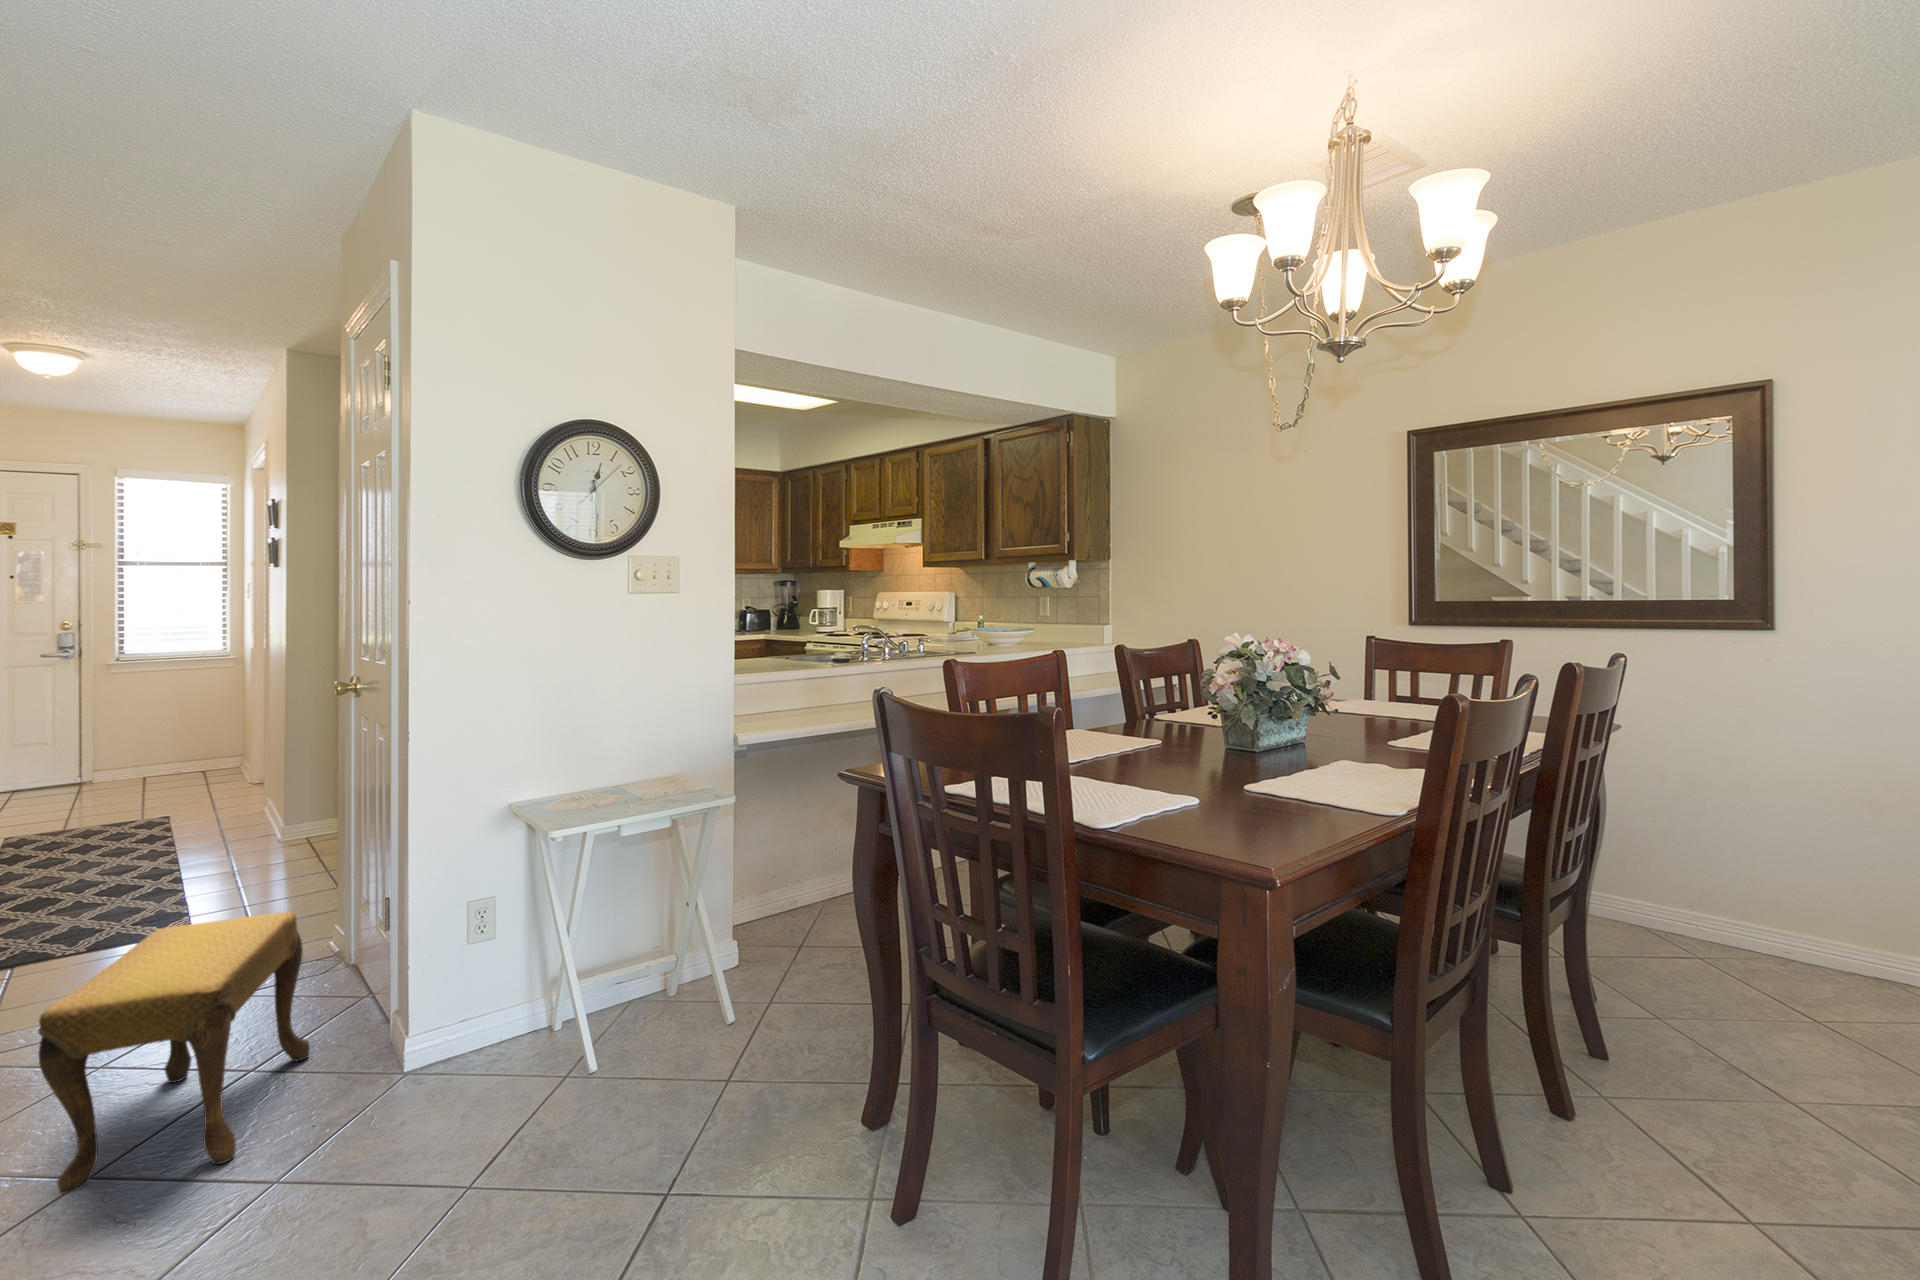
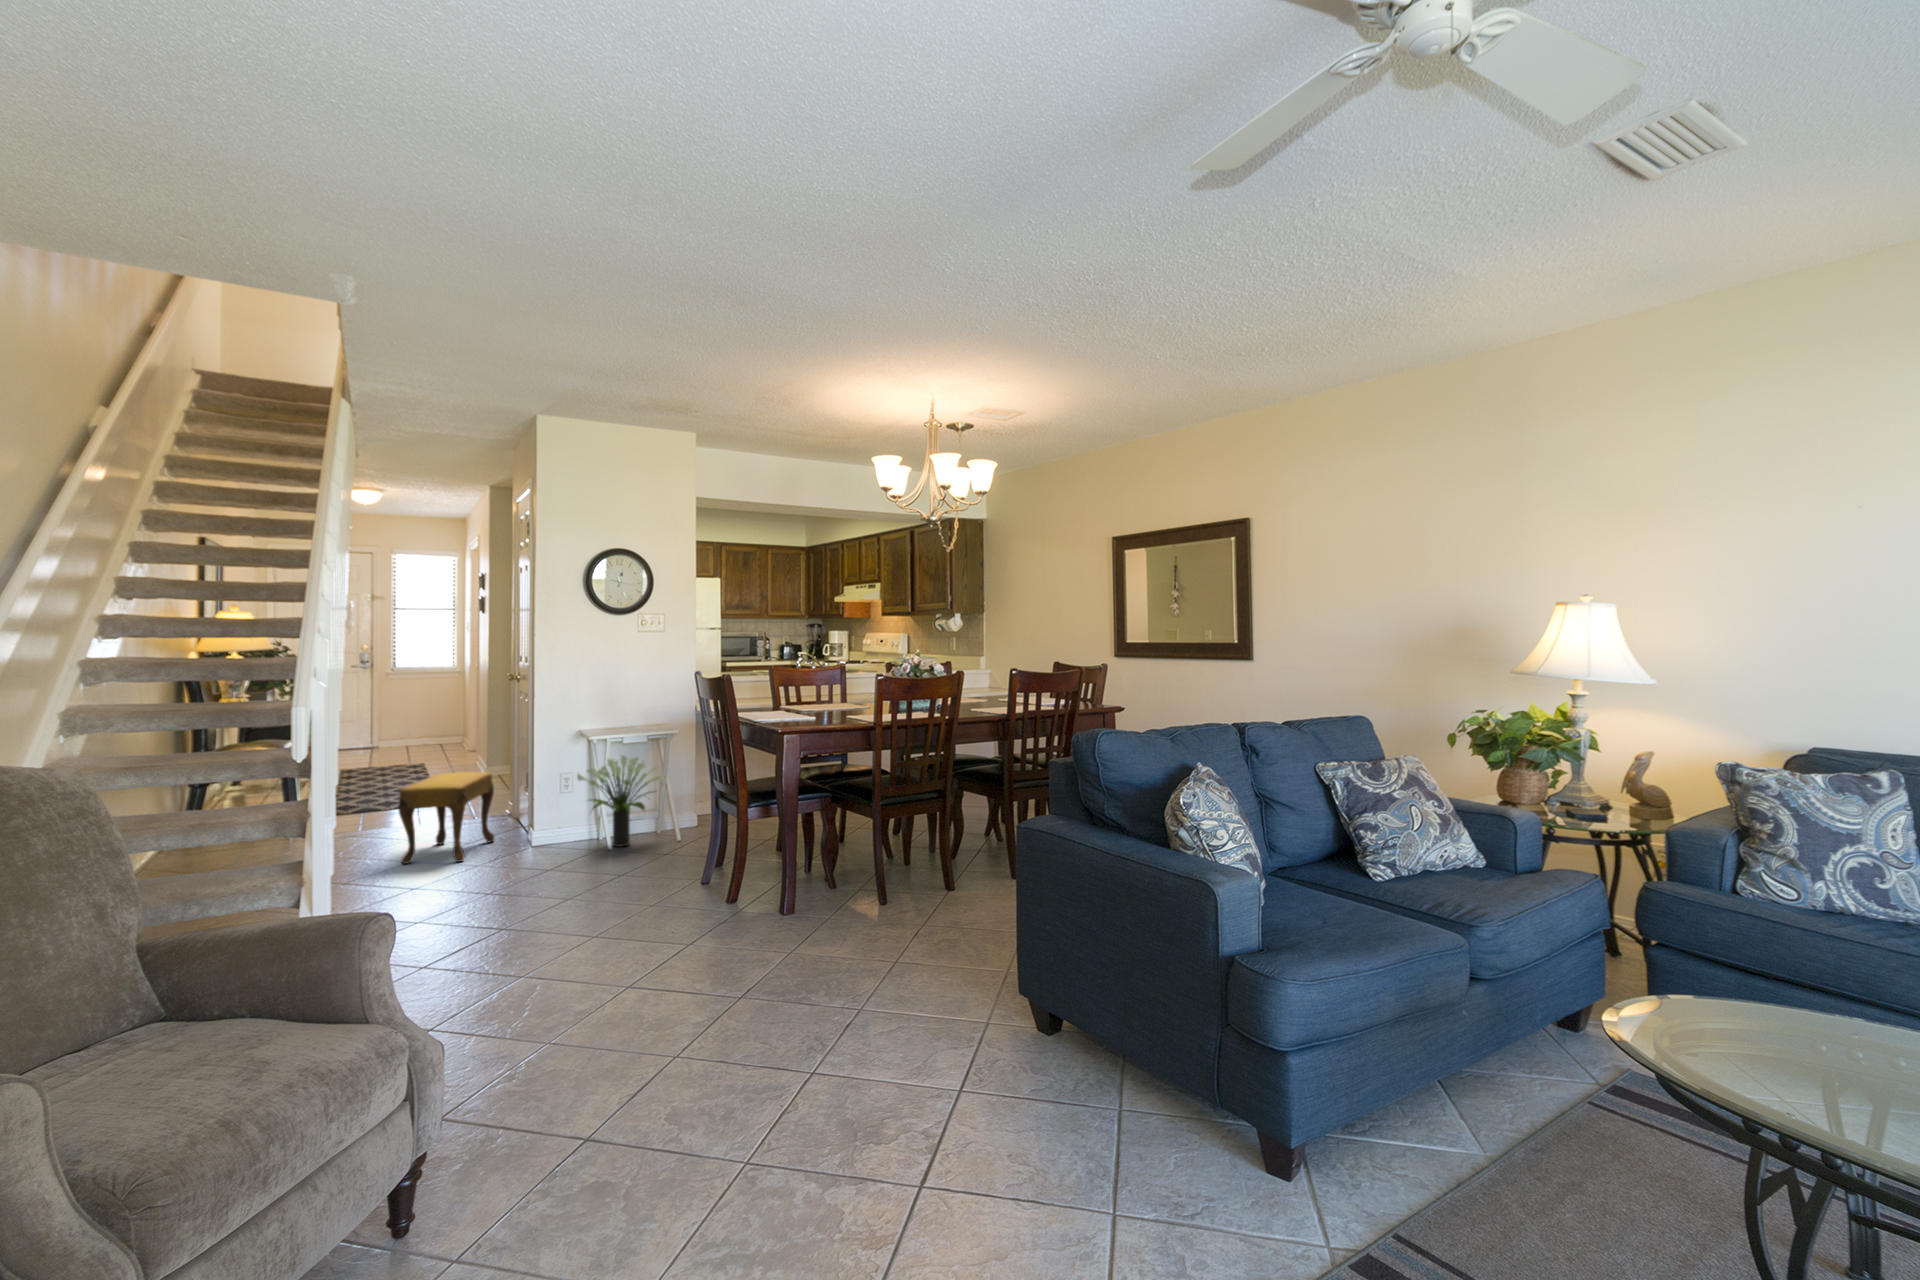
potted plant: none [501,857,689,1050] -> present [577,755,664,847]

